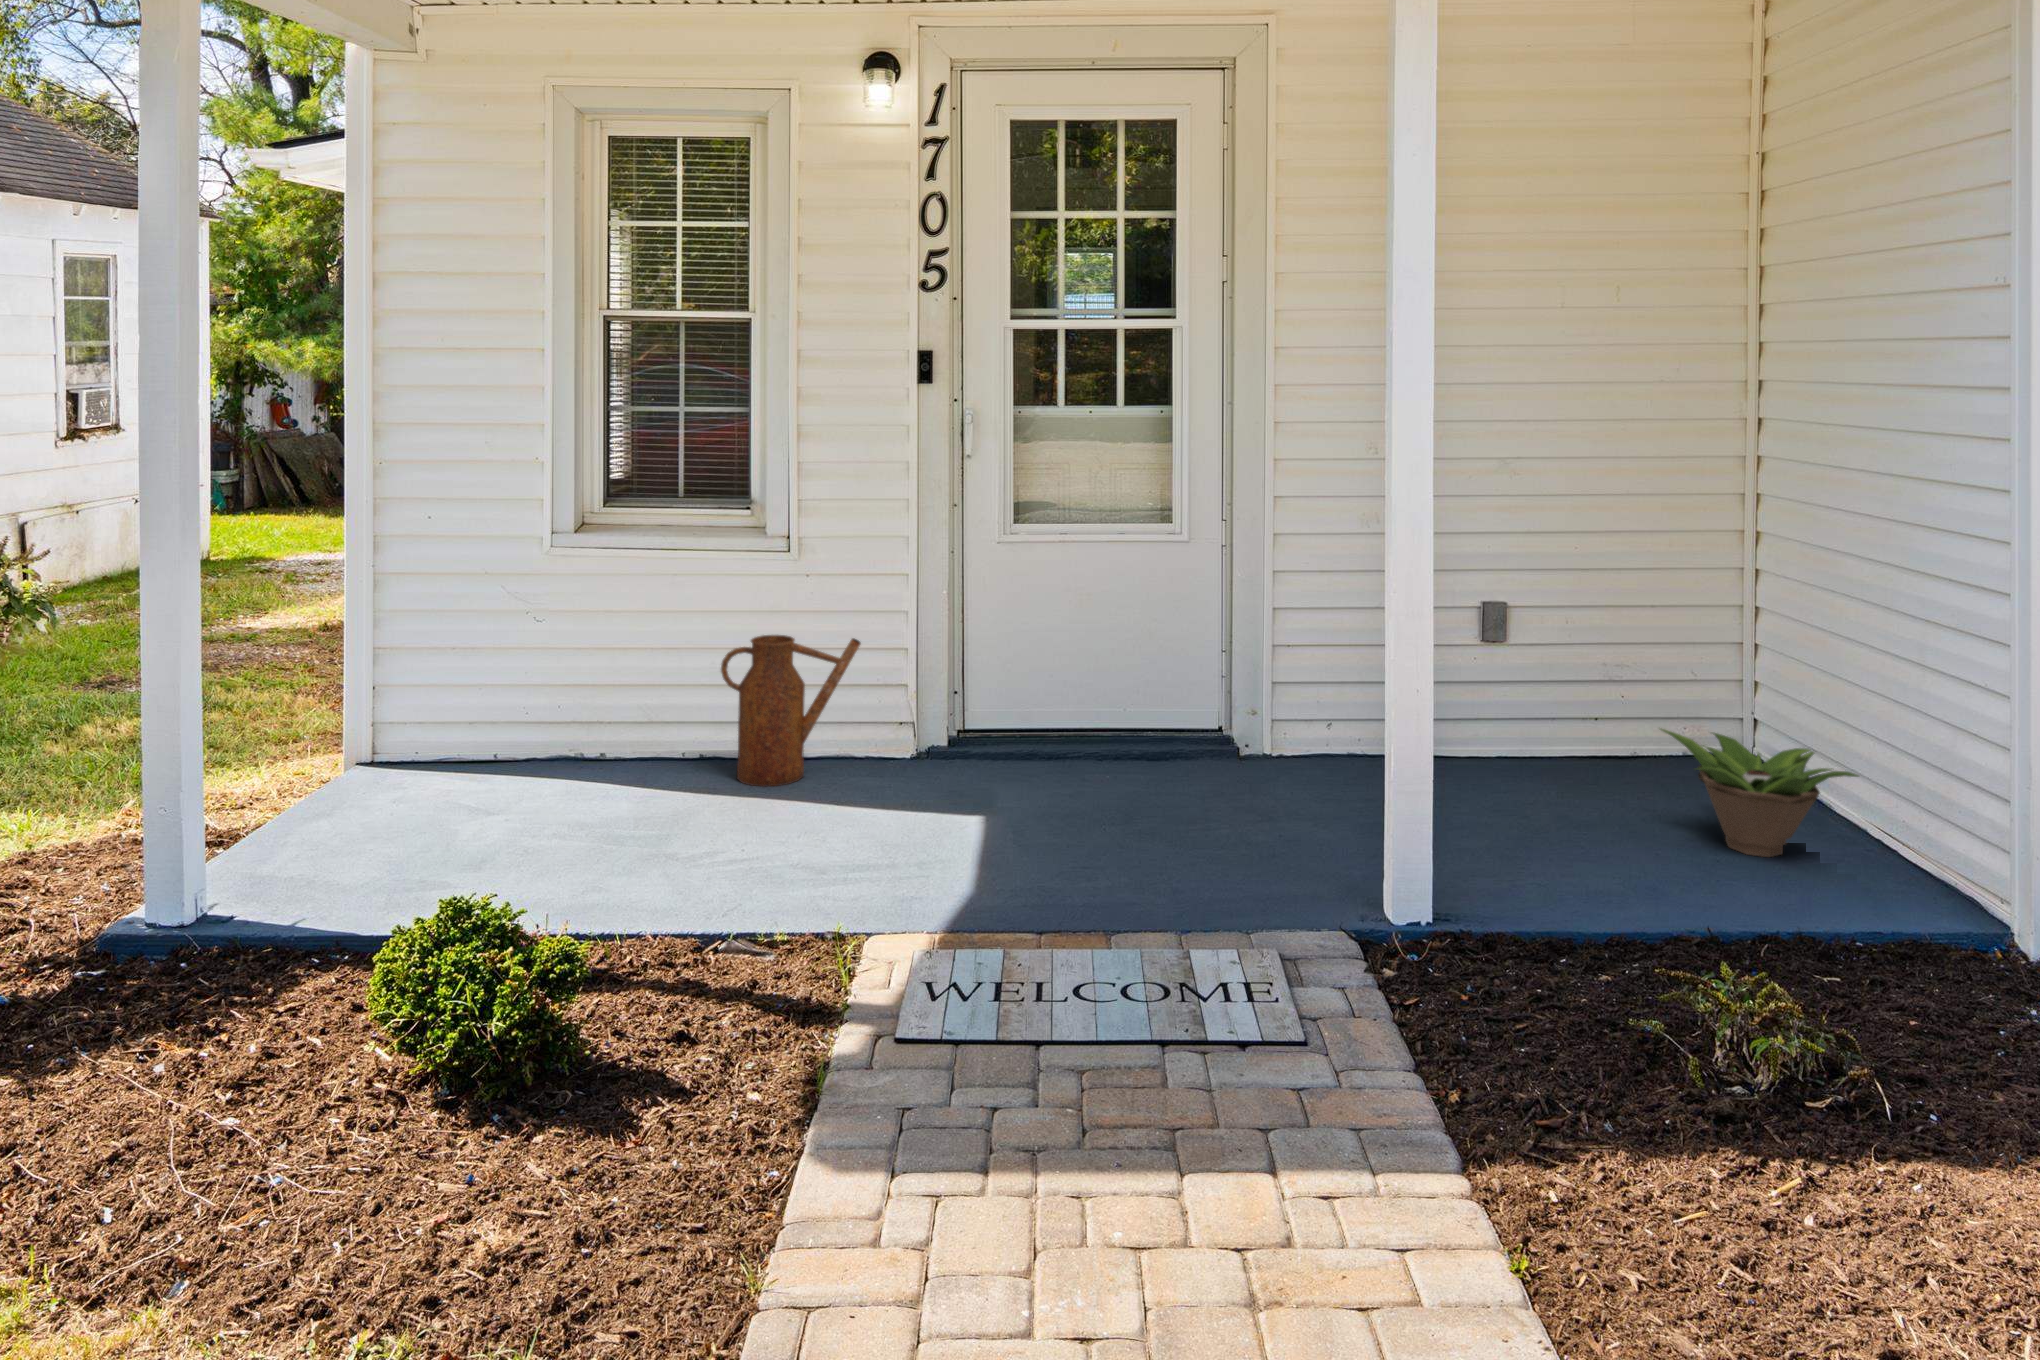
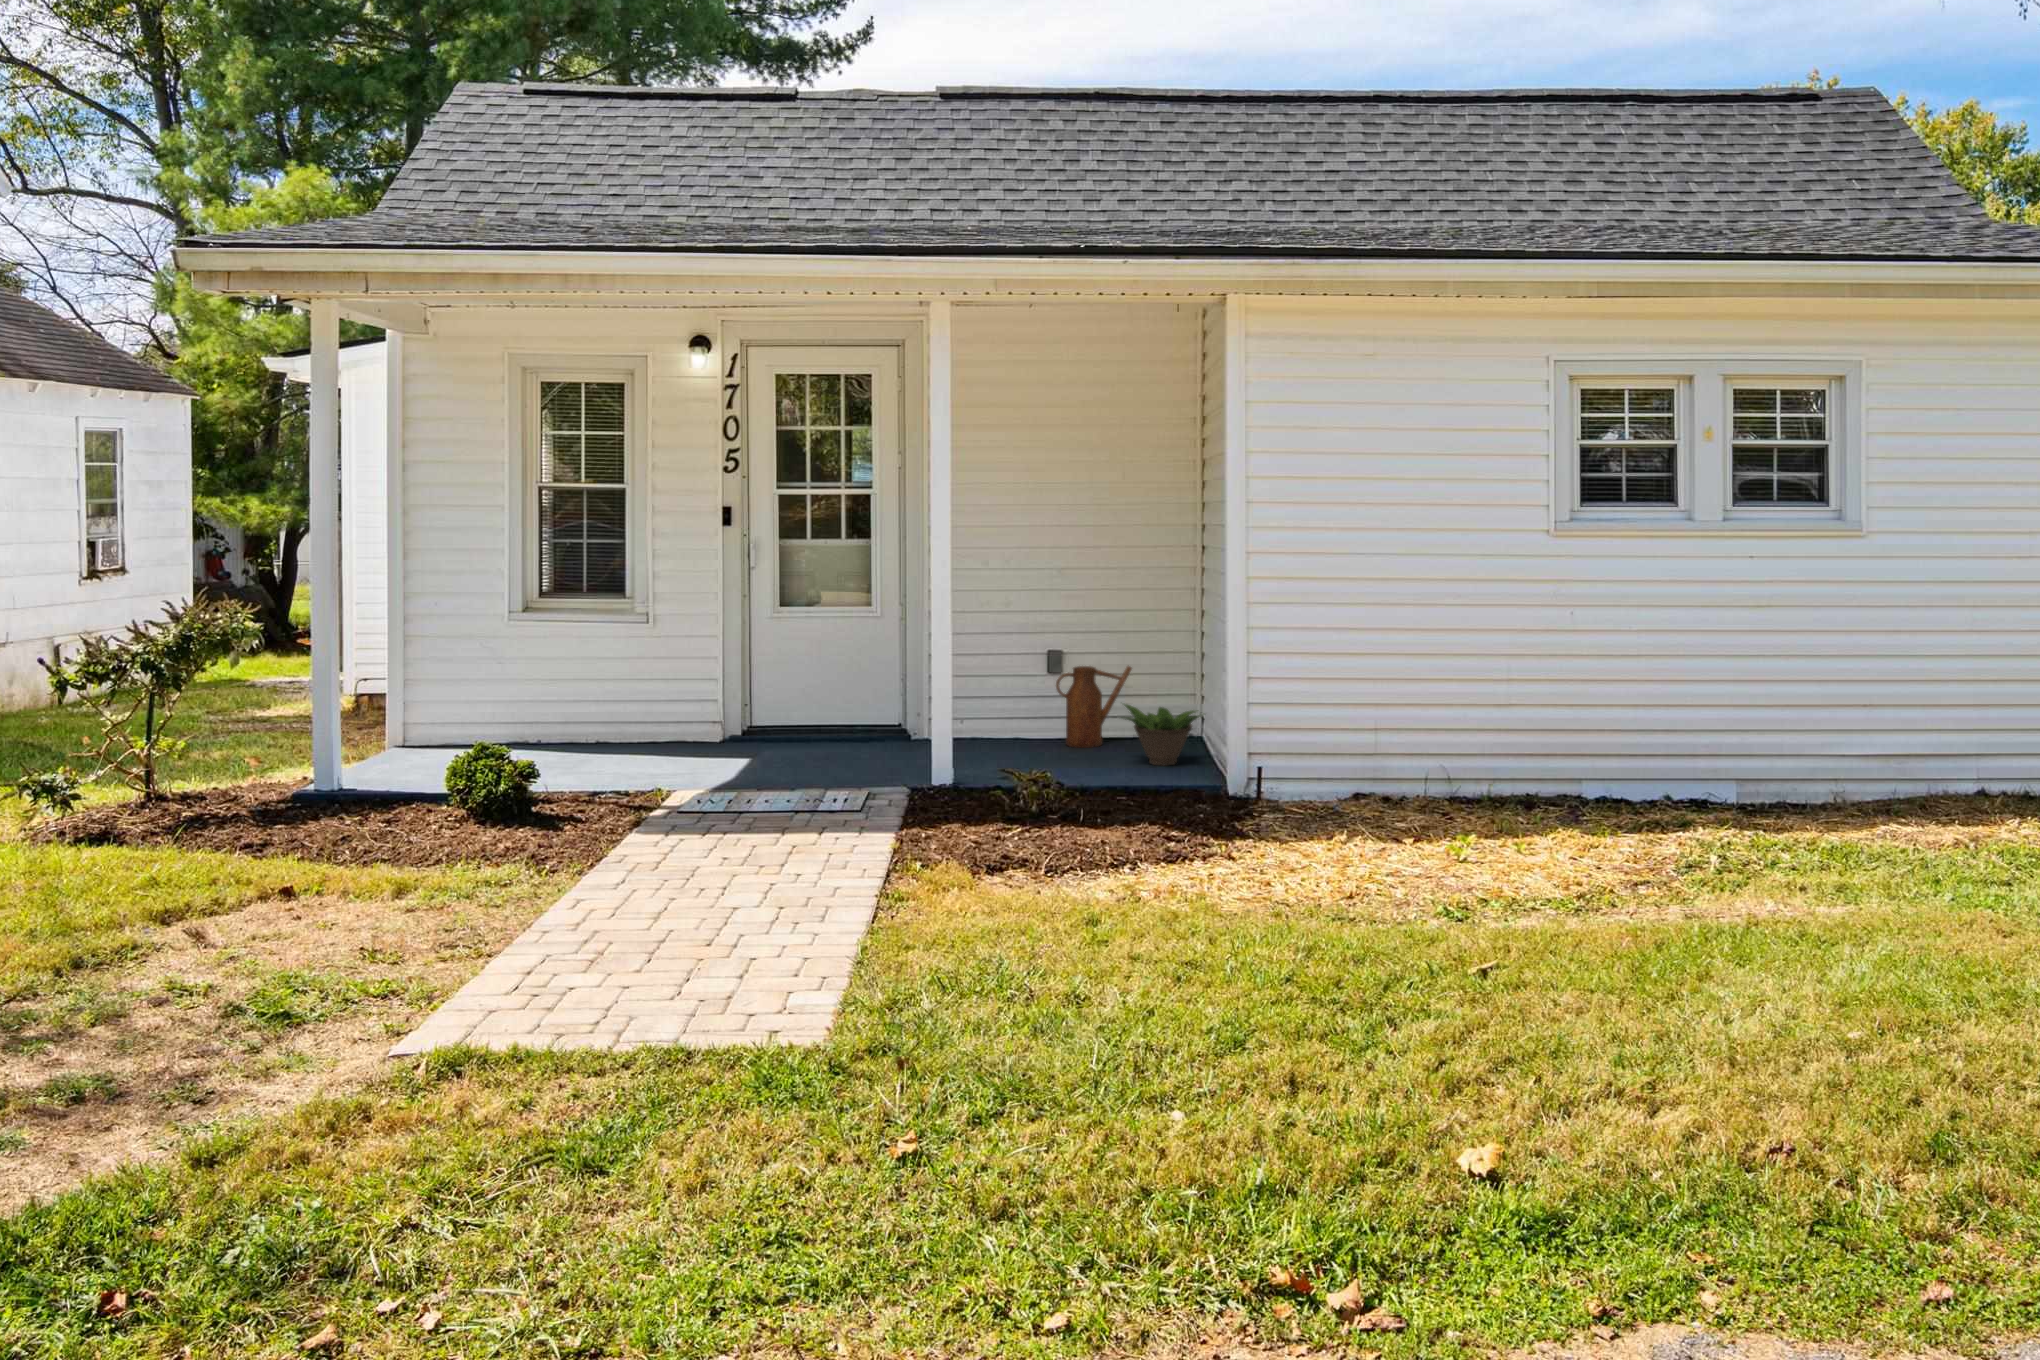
watering can: present [721,635,861,787] -> present [1056,666,1132,748]

